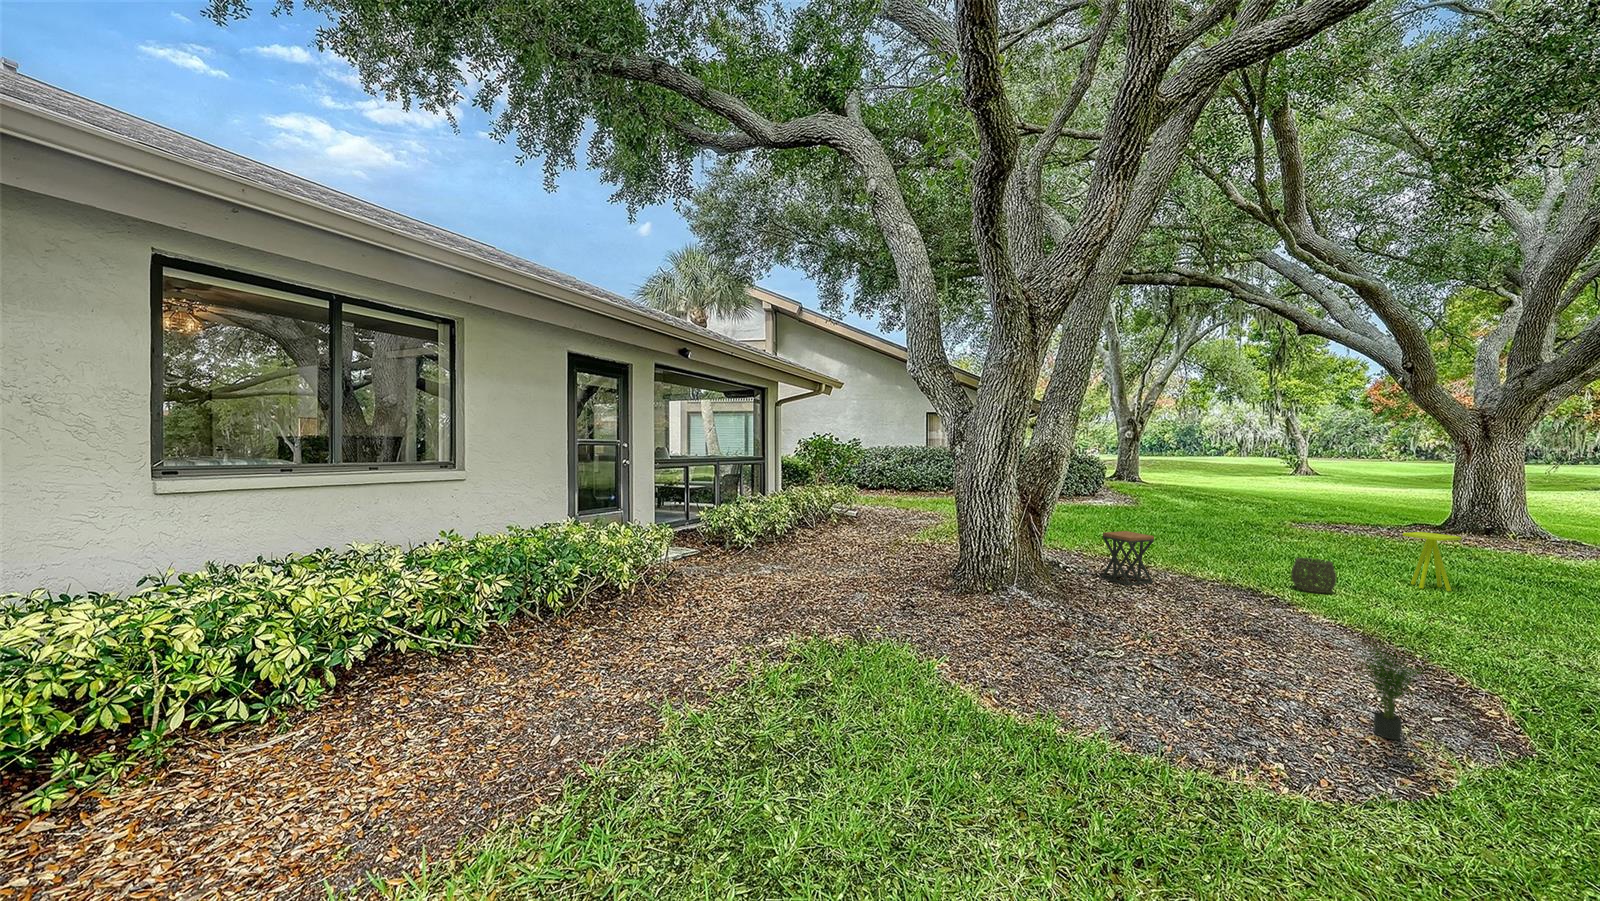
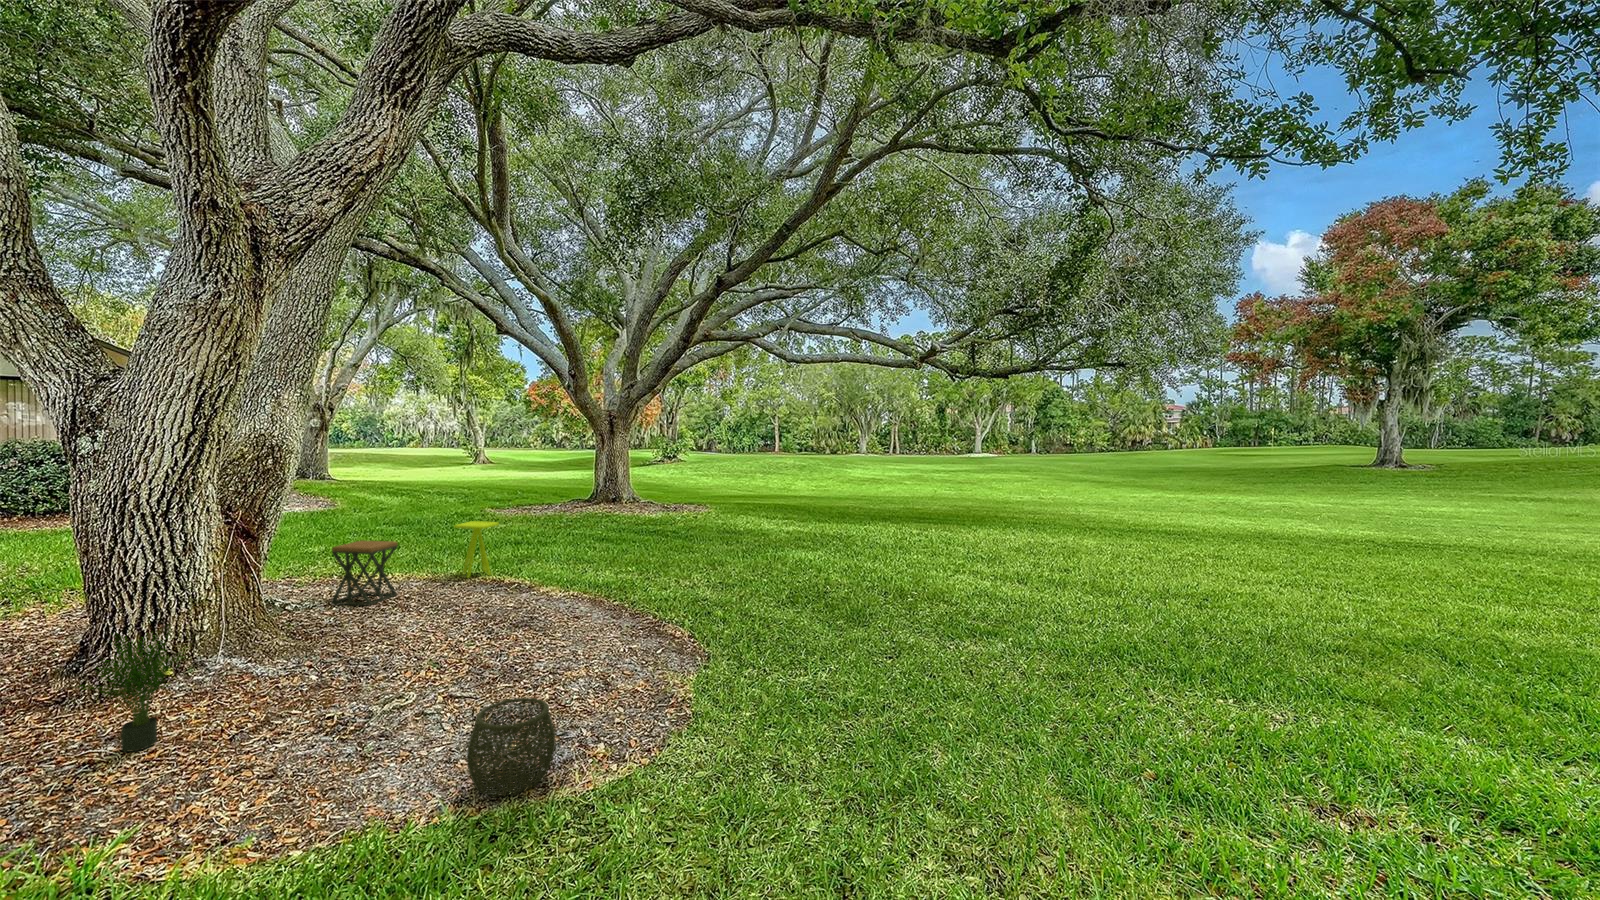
side table: present [1403,532,1462,591] -> present [454,521,499,578]
woven basket: present [1291,558,1337,593] -> present [467,698,556,797]
potted plant: present [1363,644,1419,740] -> present [87,622,181,752]

